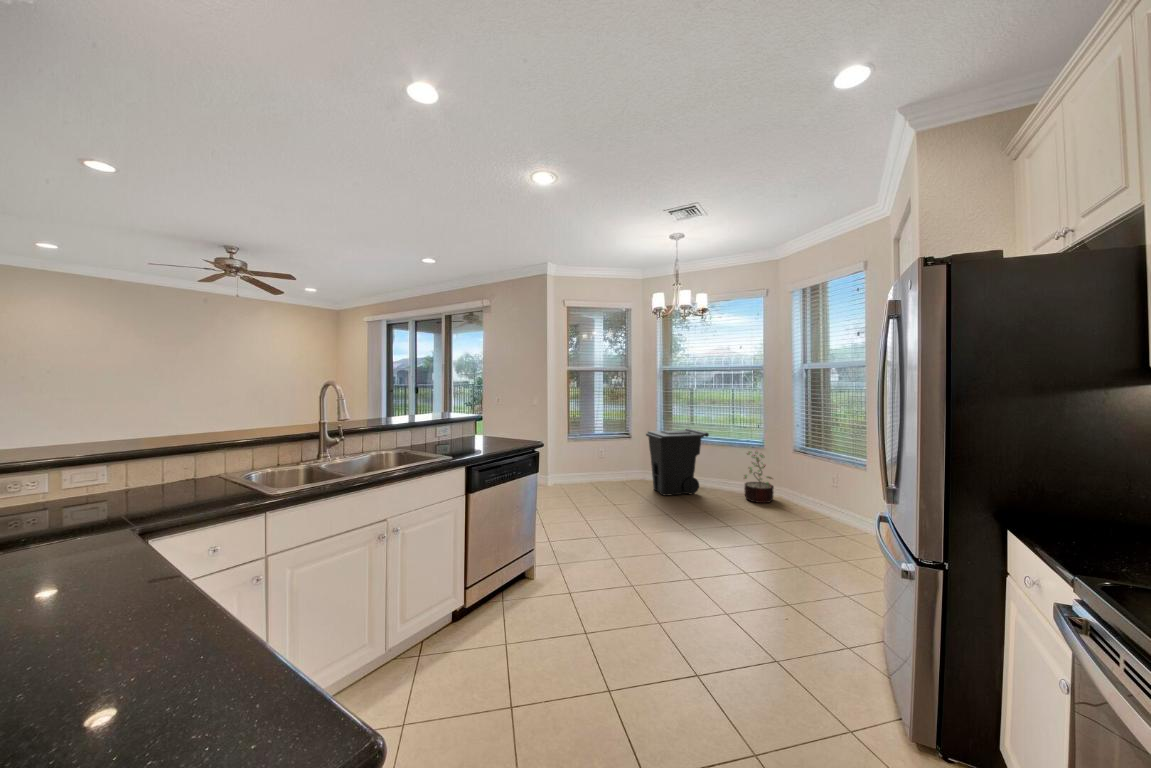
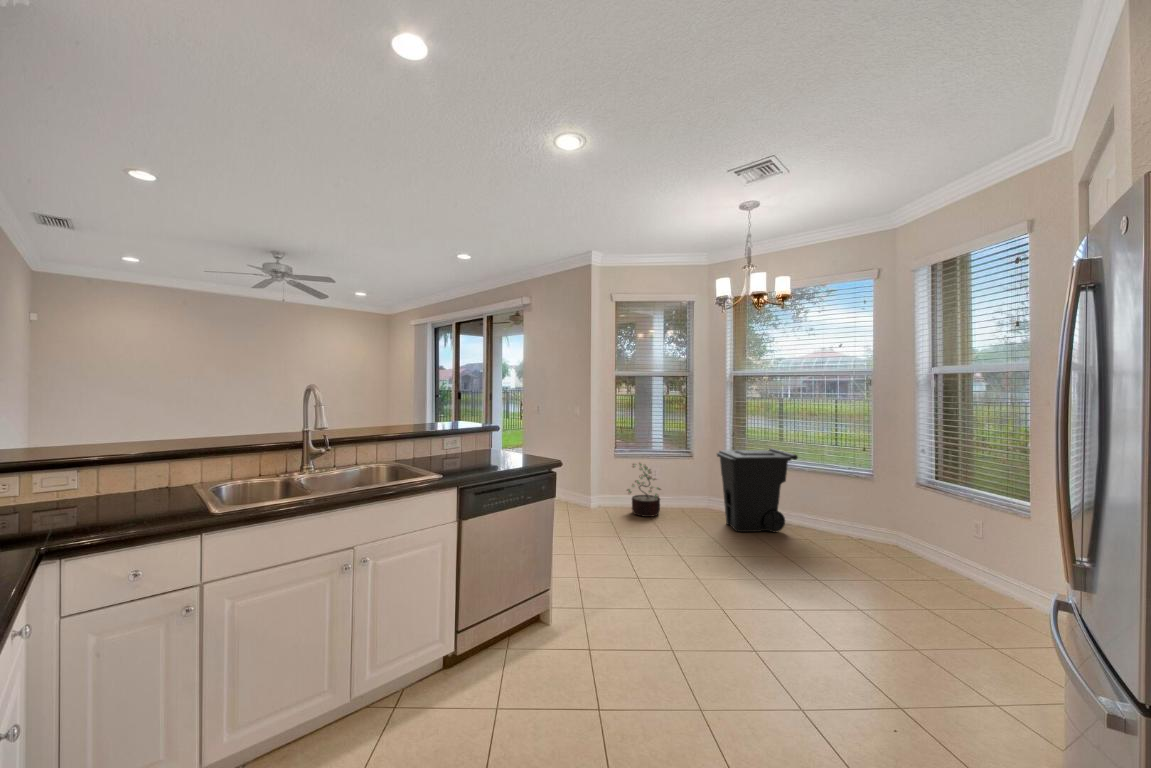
decorative plant: present [744,451,774,503] -> present [627,463,661,517]

